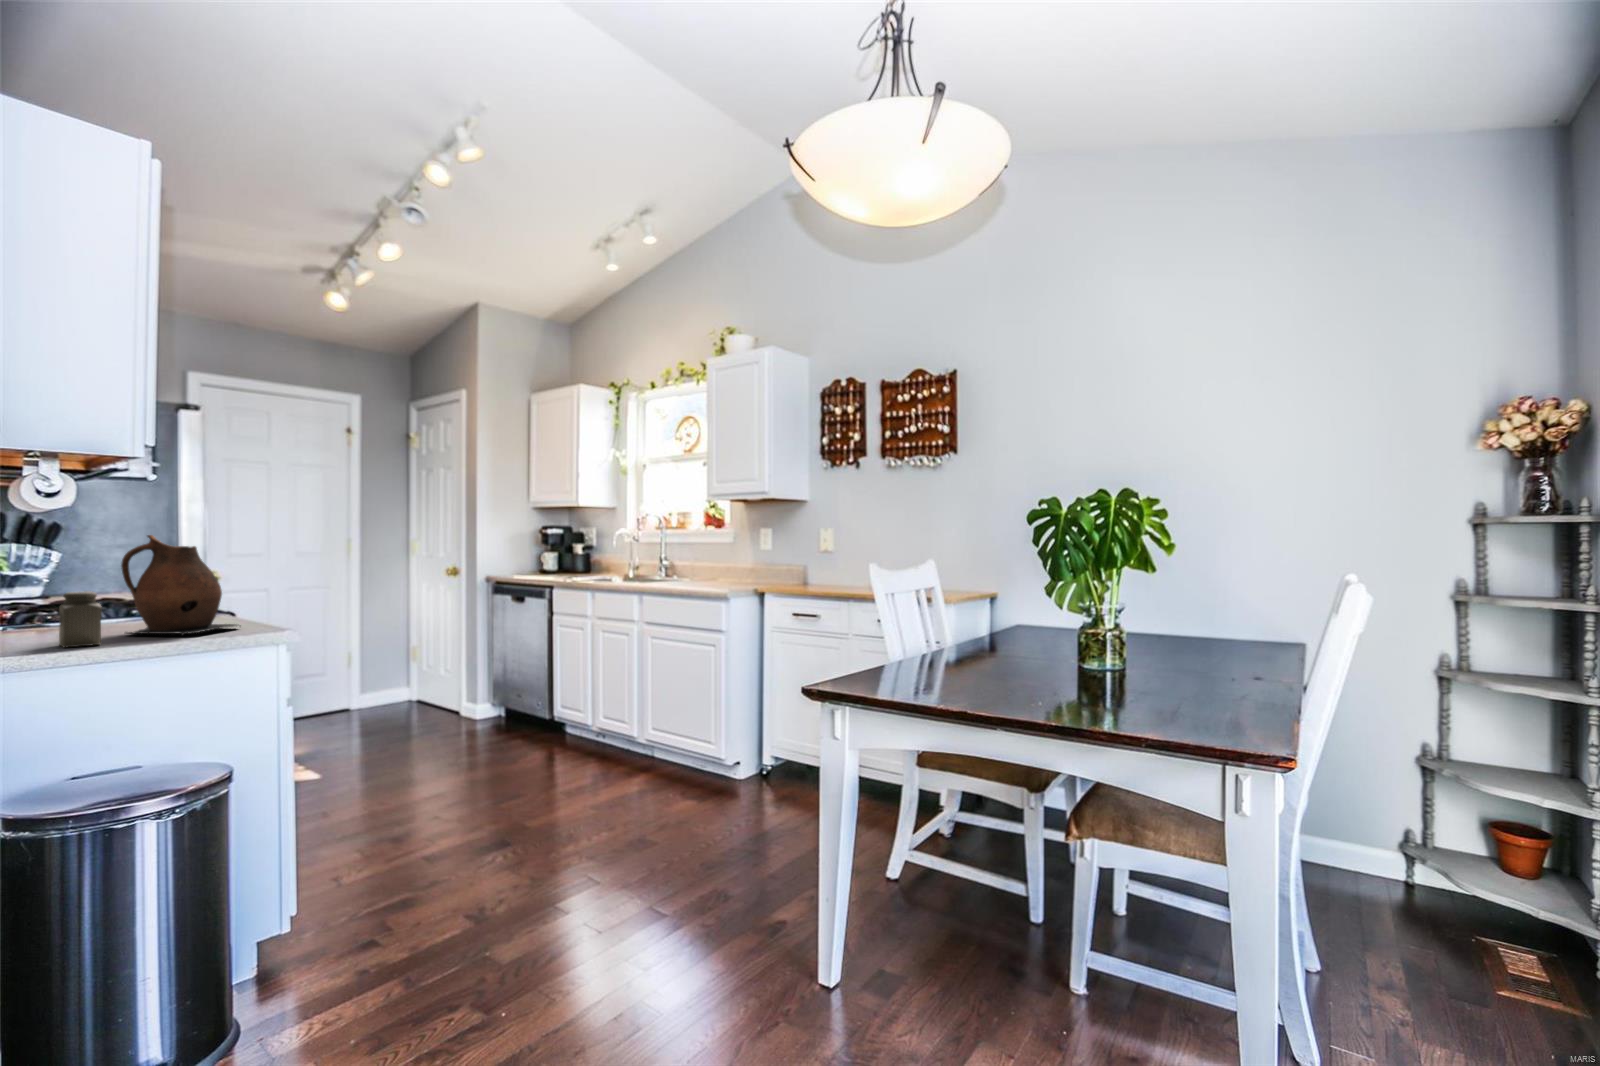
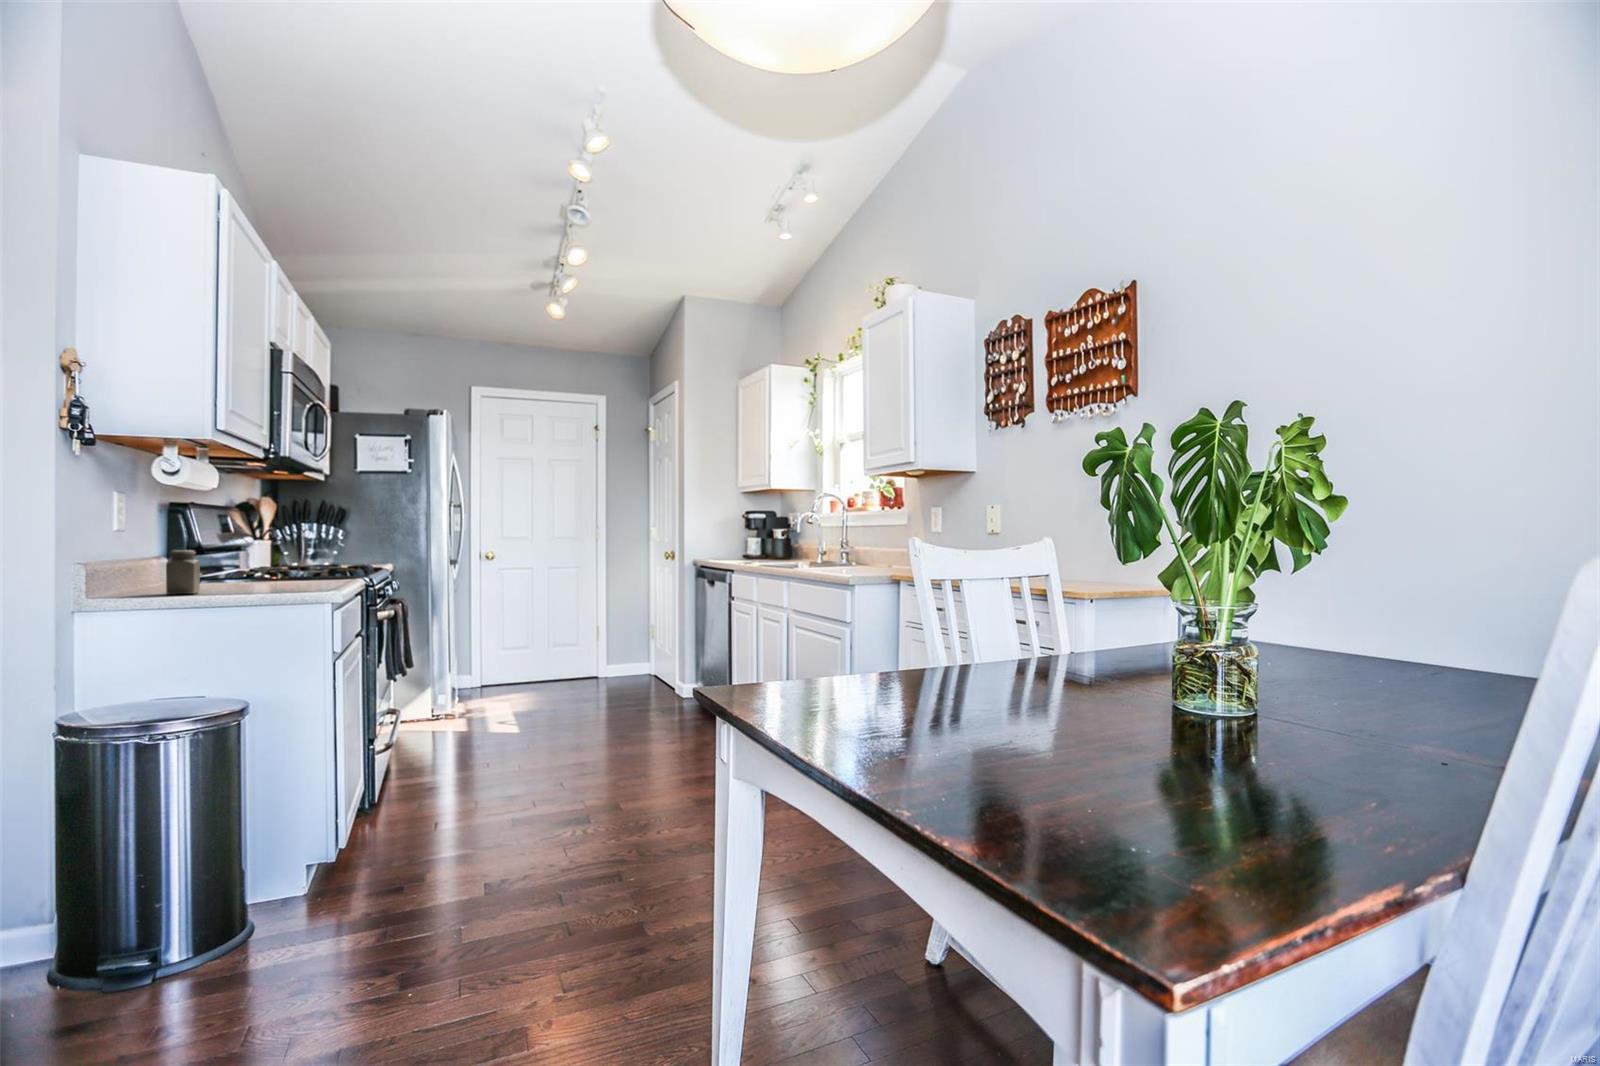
ceramic pitcher: present [121,535,237,635] -> none [236,506,329,591]

